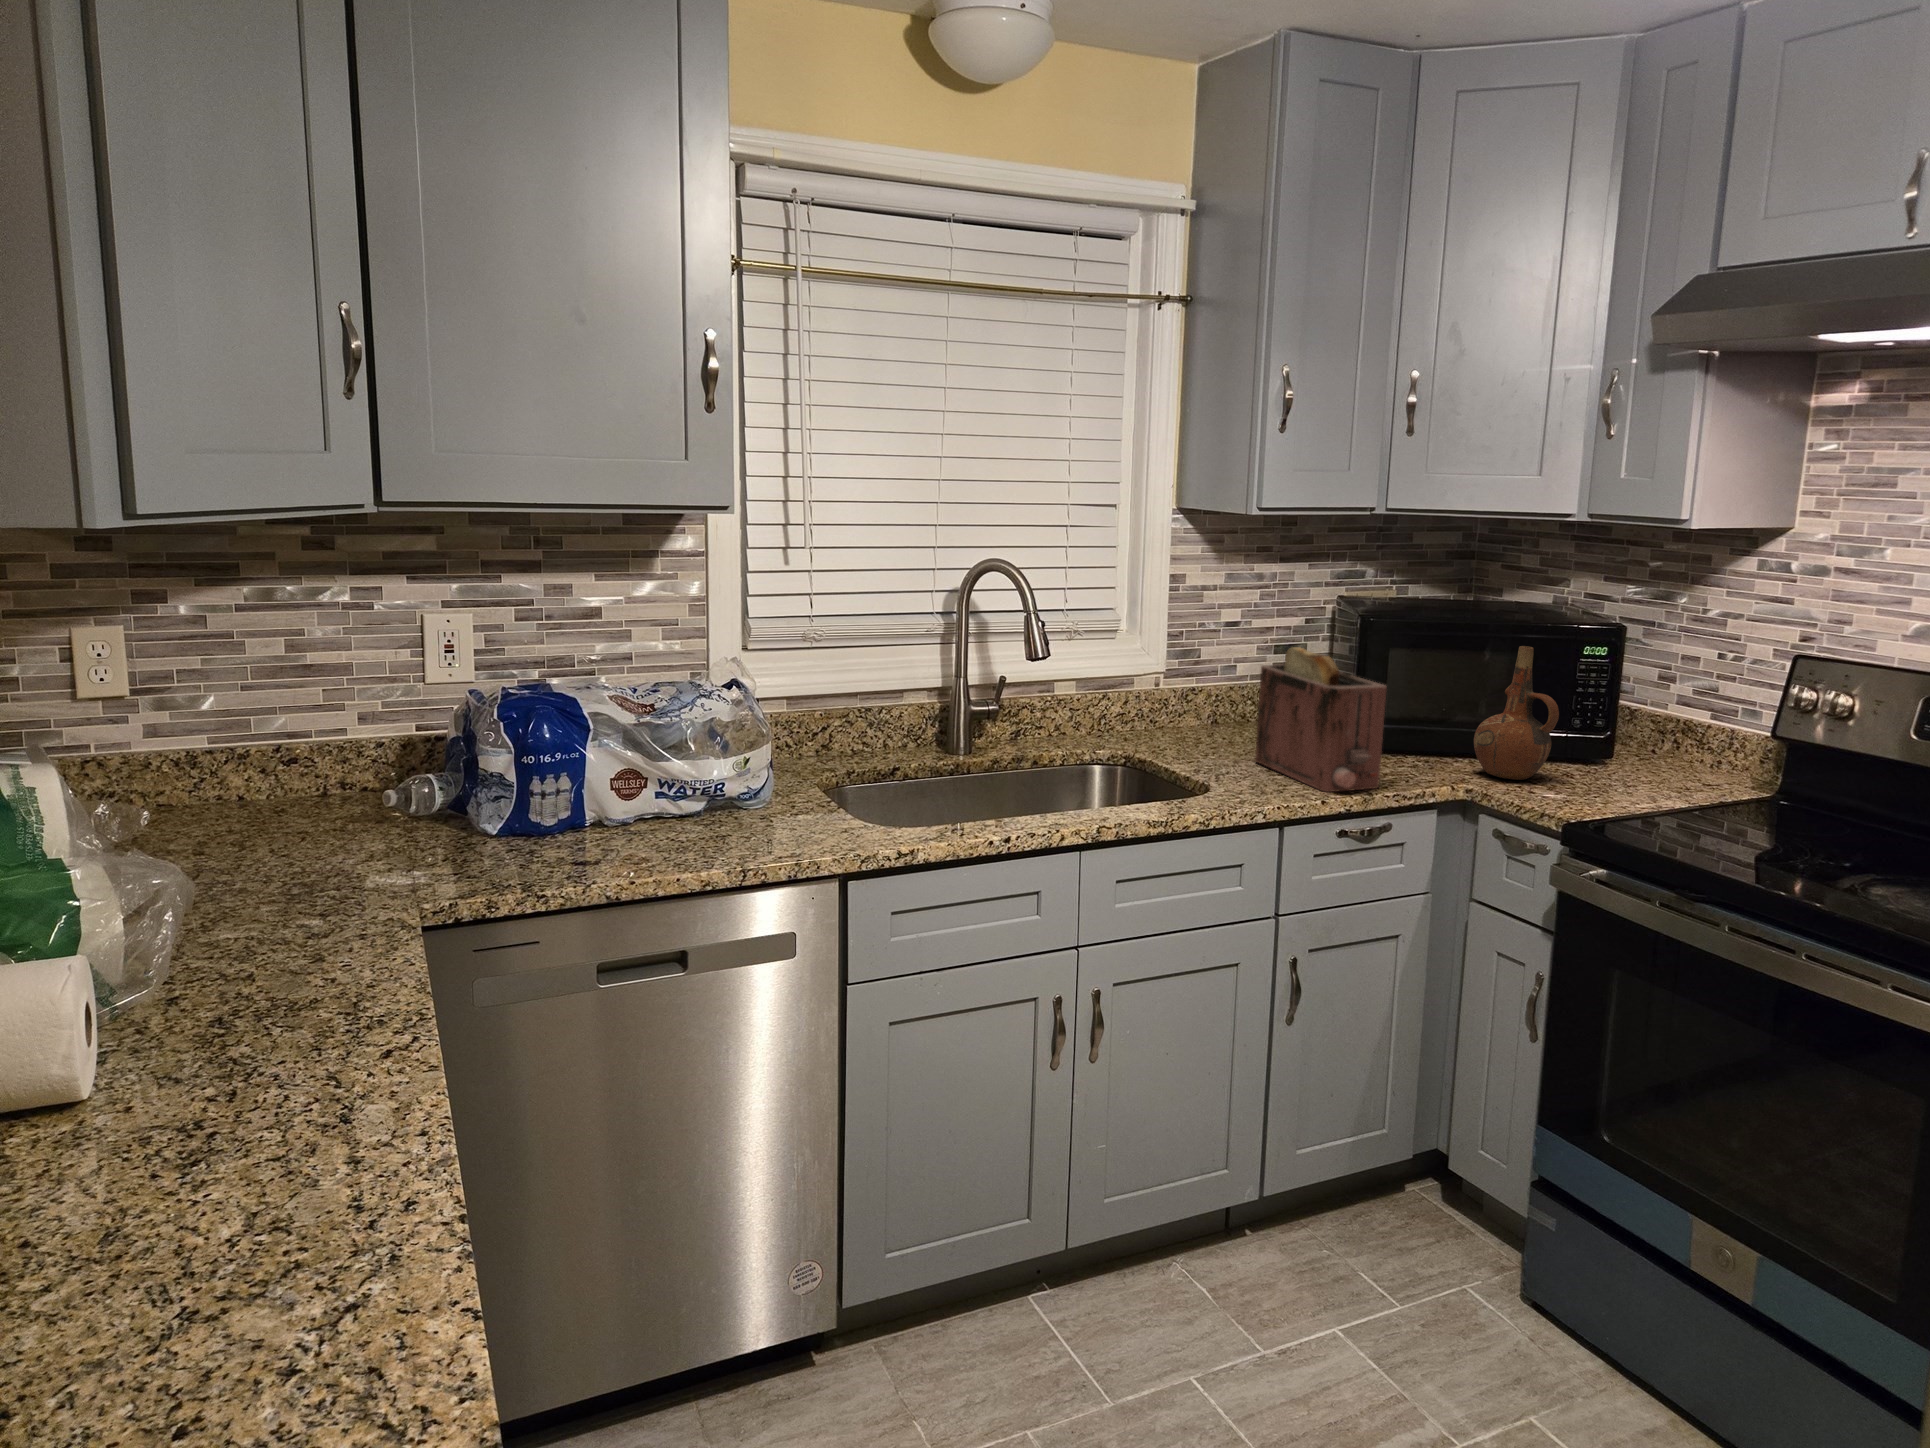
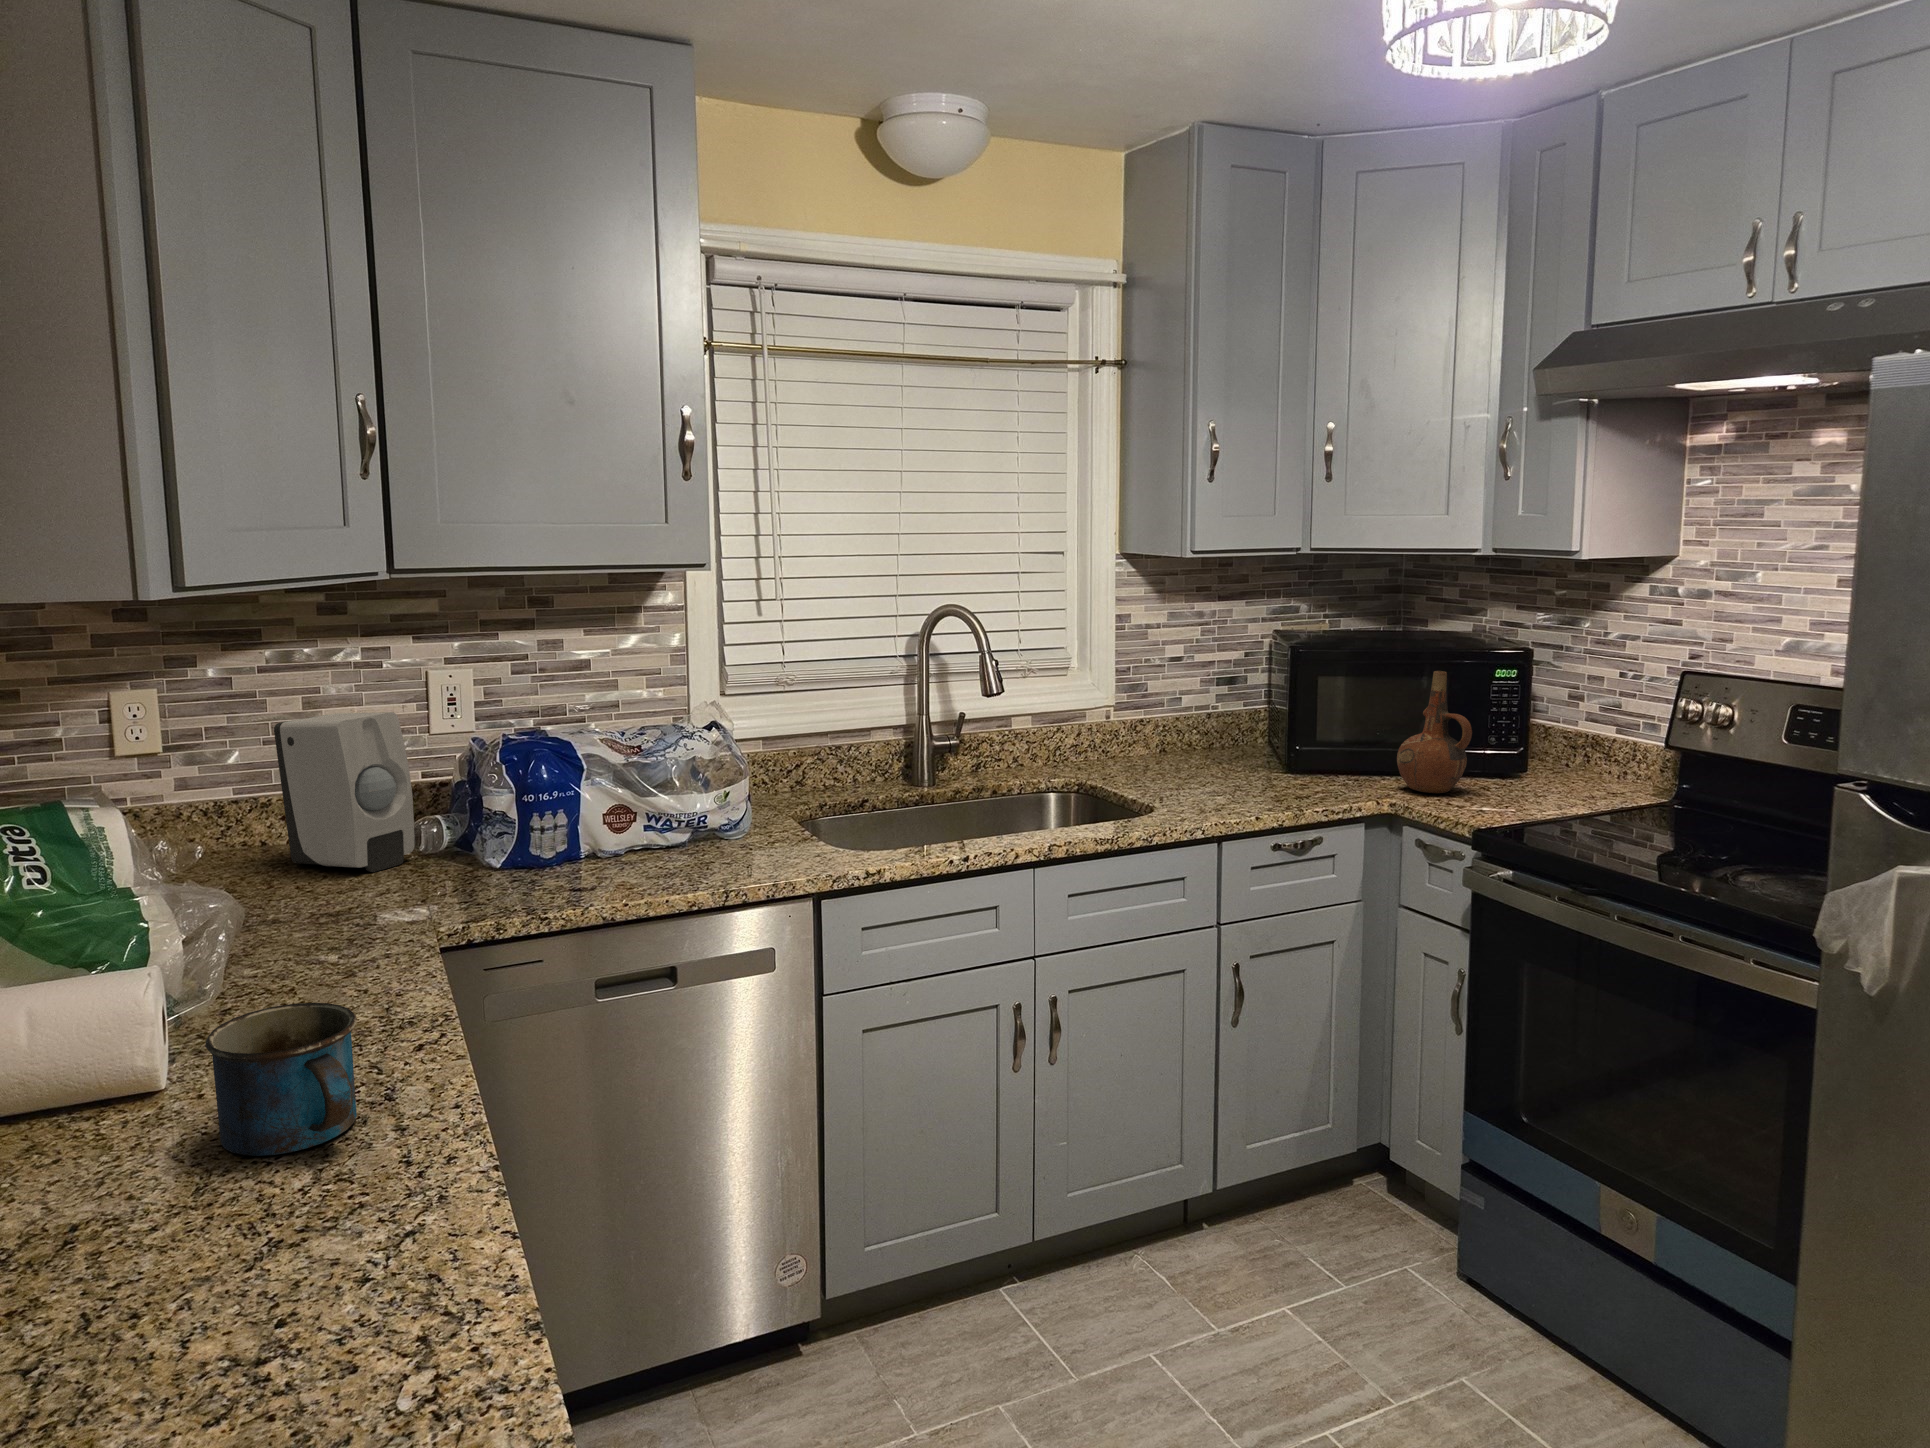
toaster: present [1255,647,1387,792] -> none [1198,678,1313,809]
soap dispenser: none [251,660,403,835] -> present [274,712,414,872]
mug: none [124,1009,306,1192] -> present [205,1003,357,1156]

